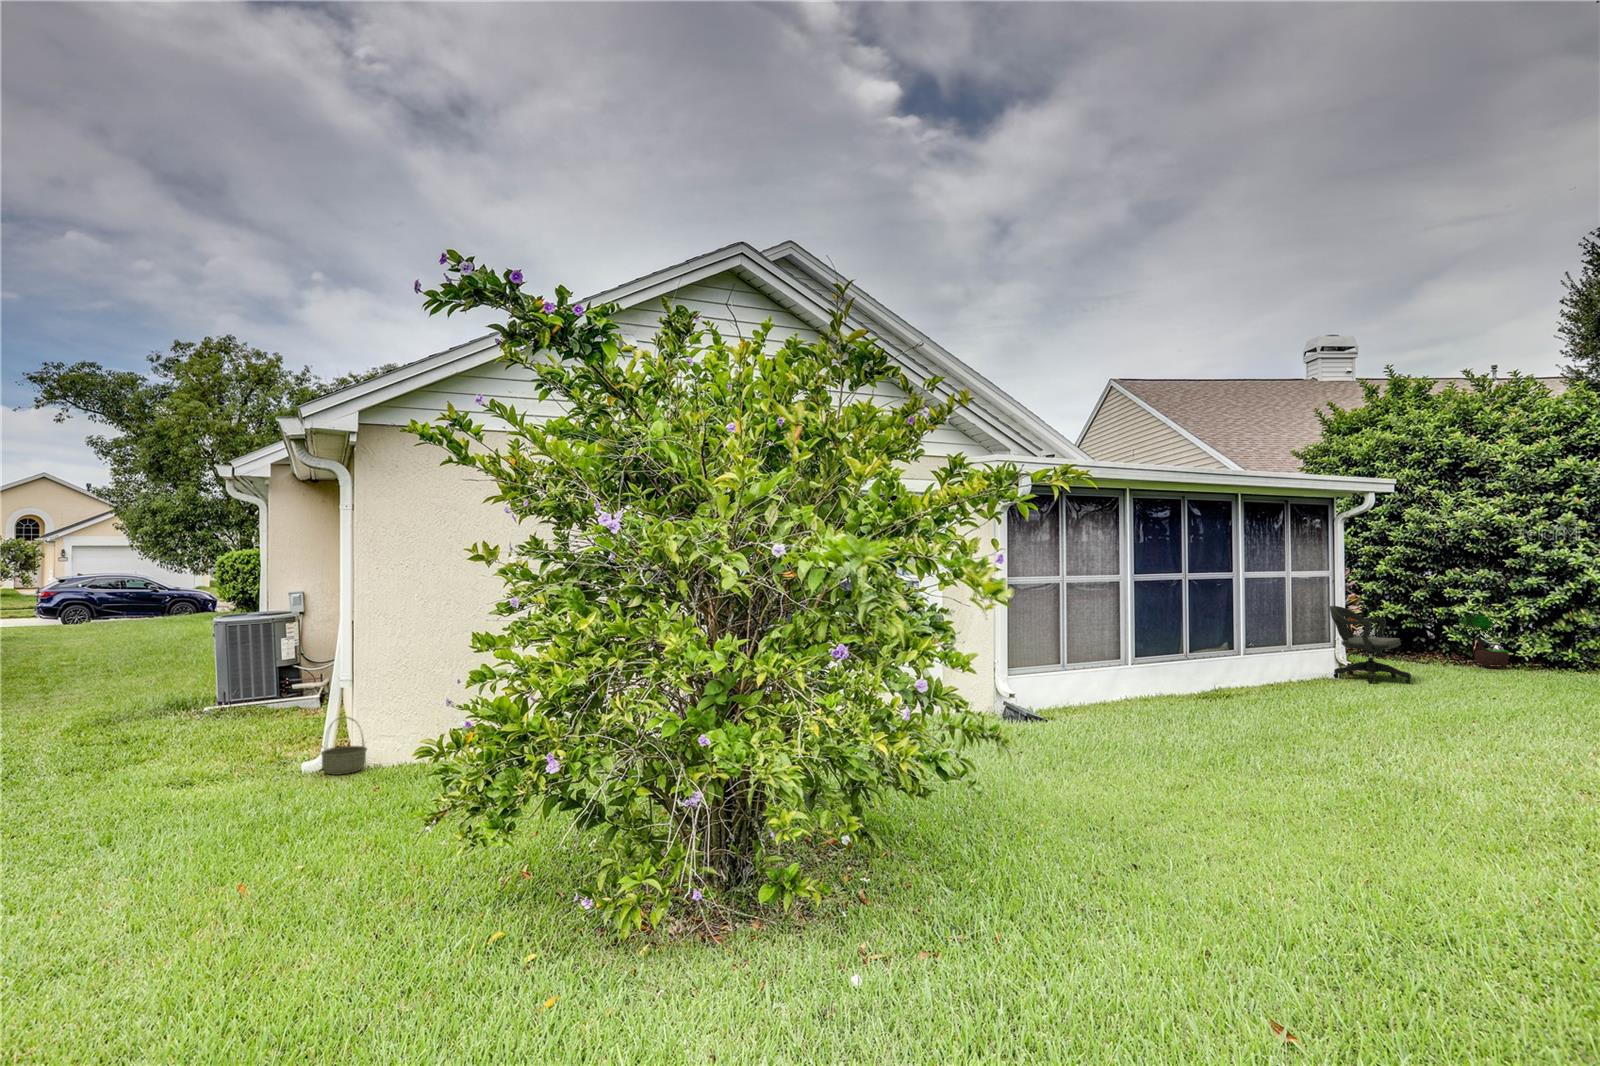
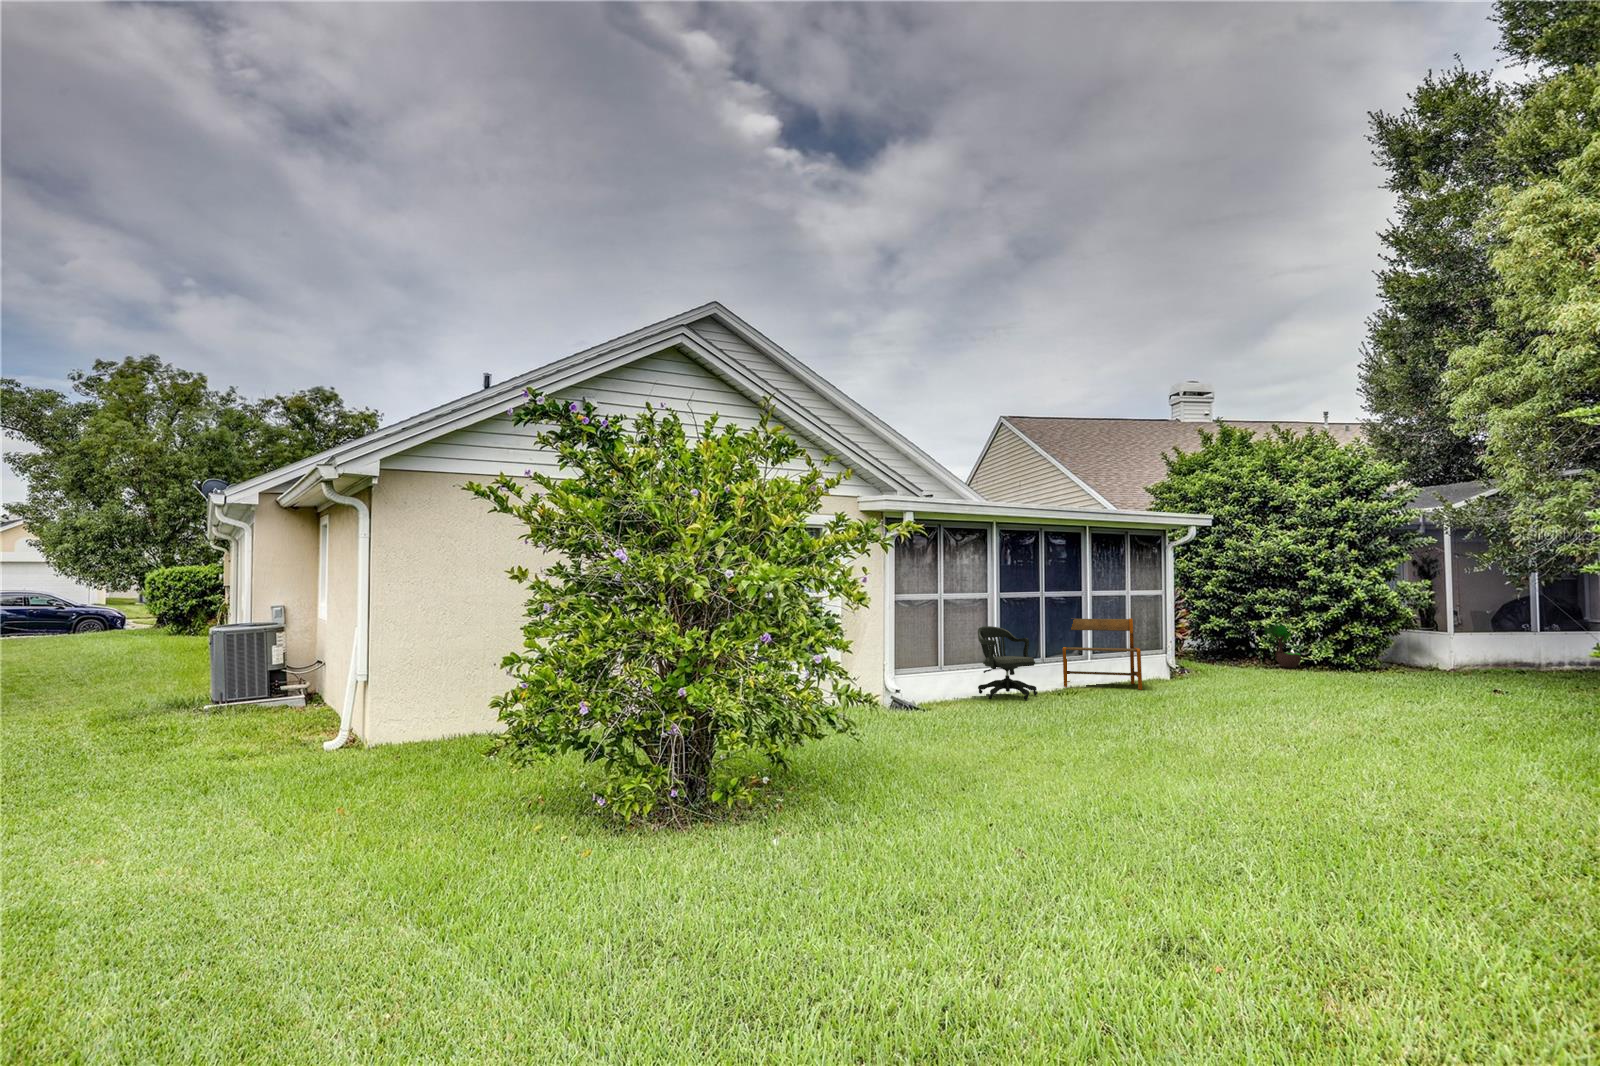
bench: none [1205,606,1316,698] -> present [1062,618,1142,690]
chair: present [1330,606,1411,683] -> present [978,626,1037,700]
basket: present [321,716,367,775] -> none [347,706,385,753]

